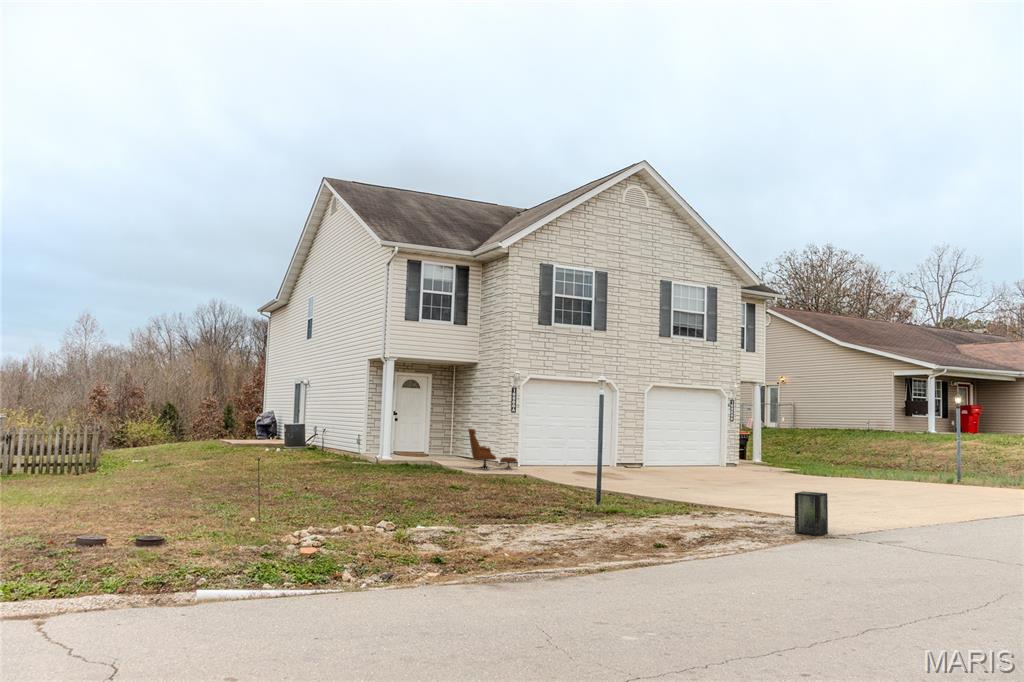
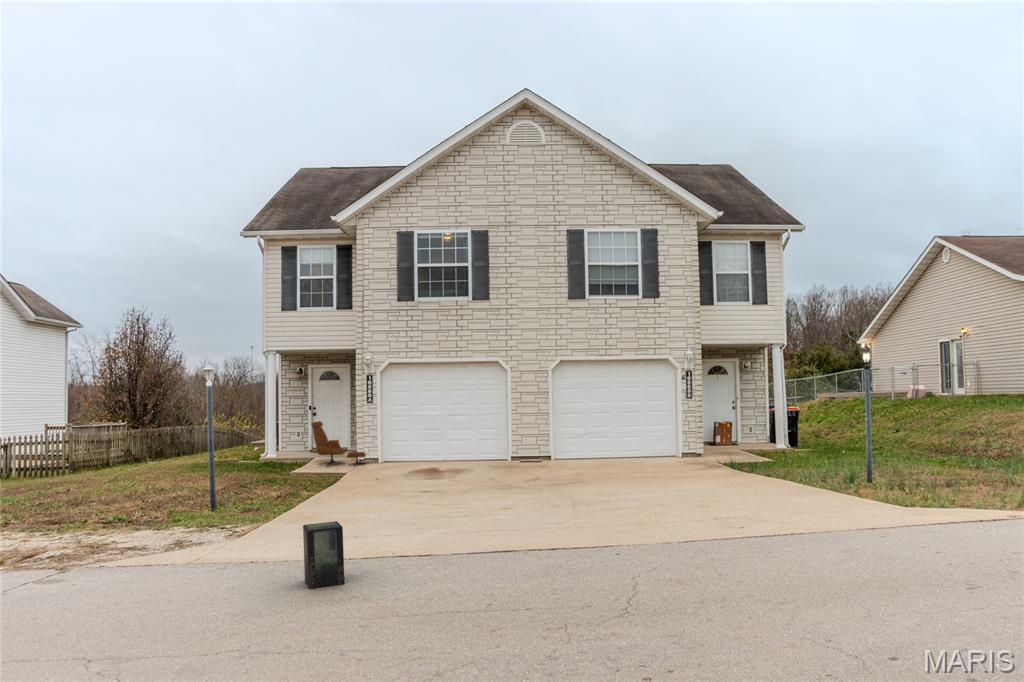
storage box: present [795,491,828,536] -> present [303,521,345,589]

